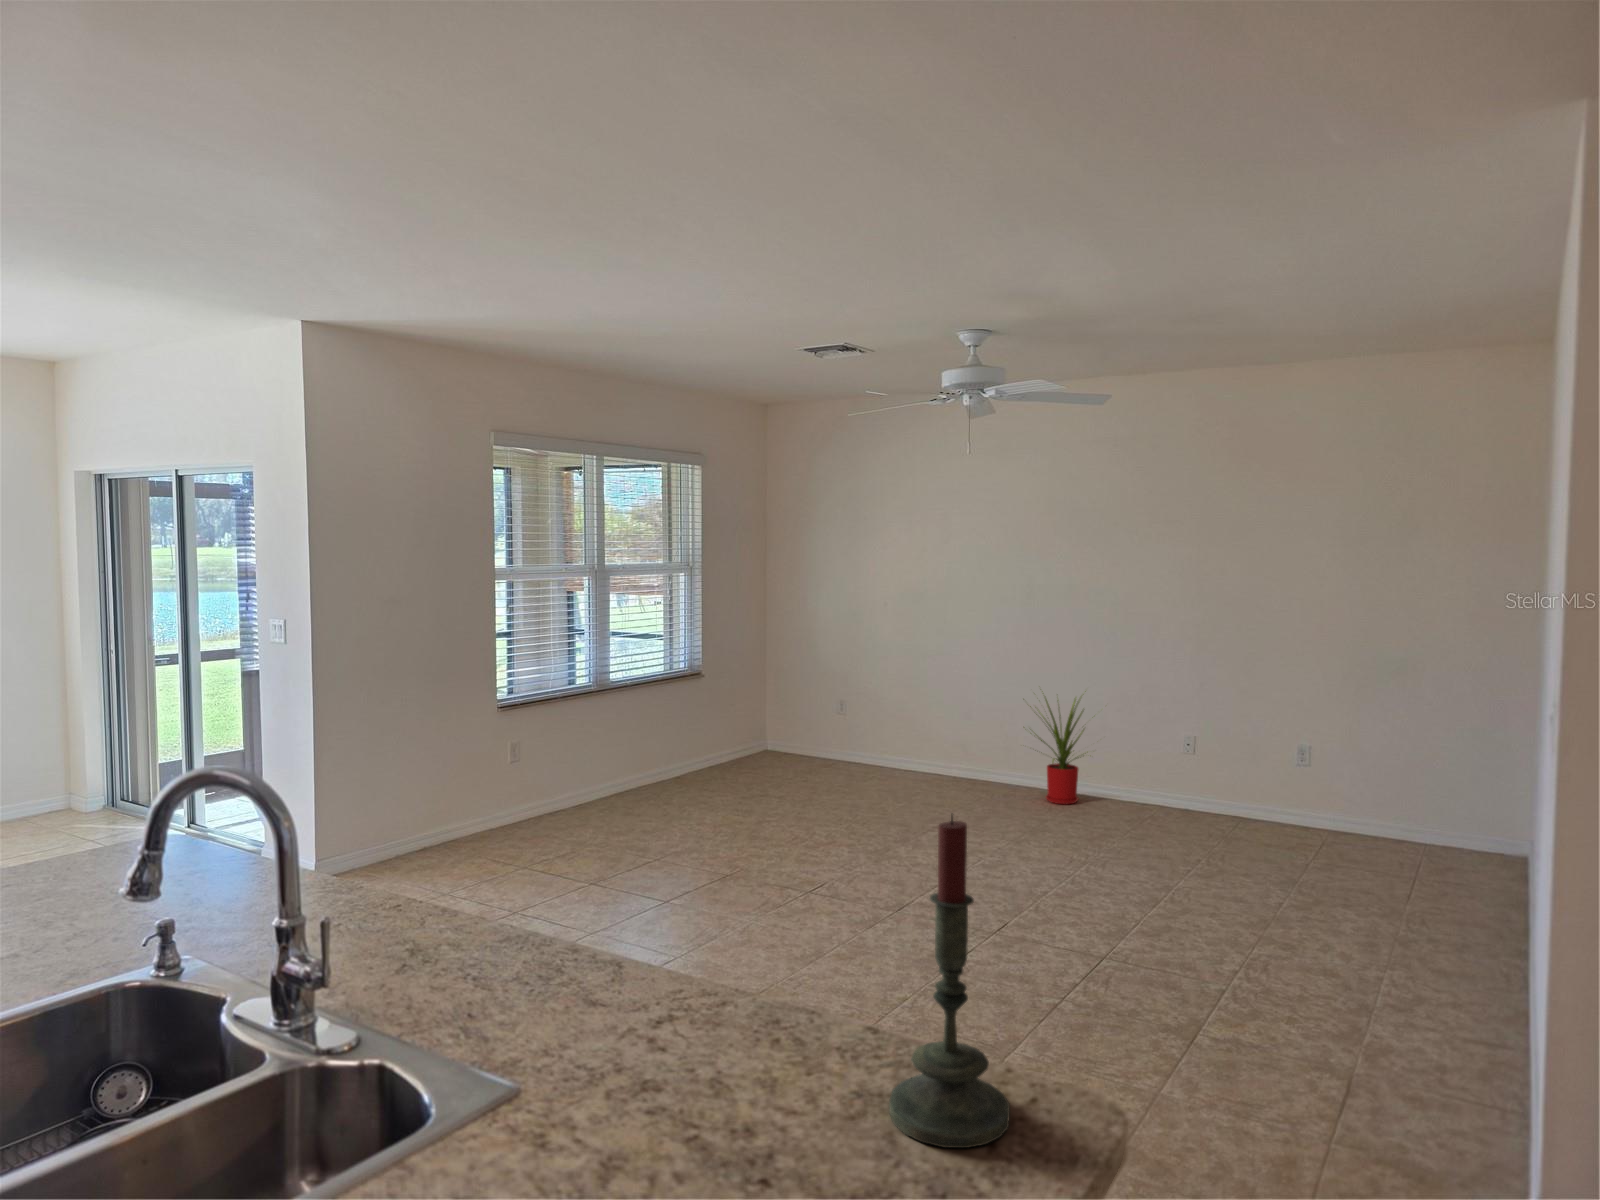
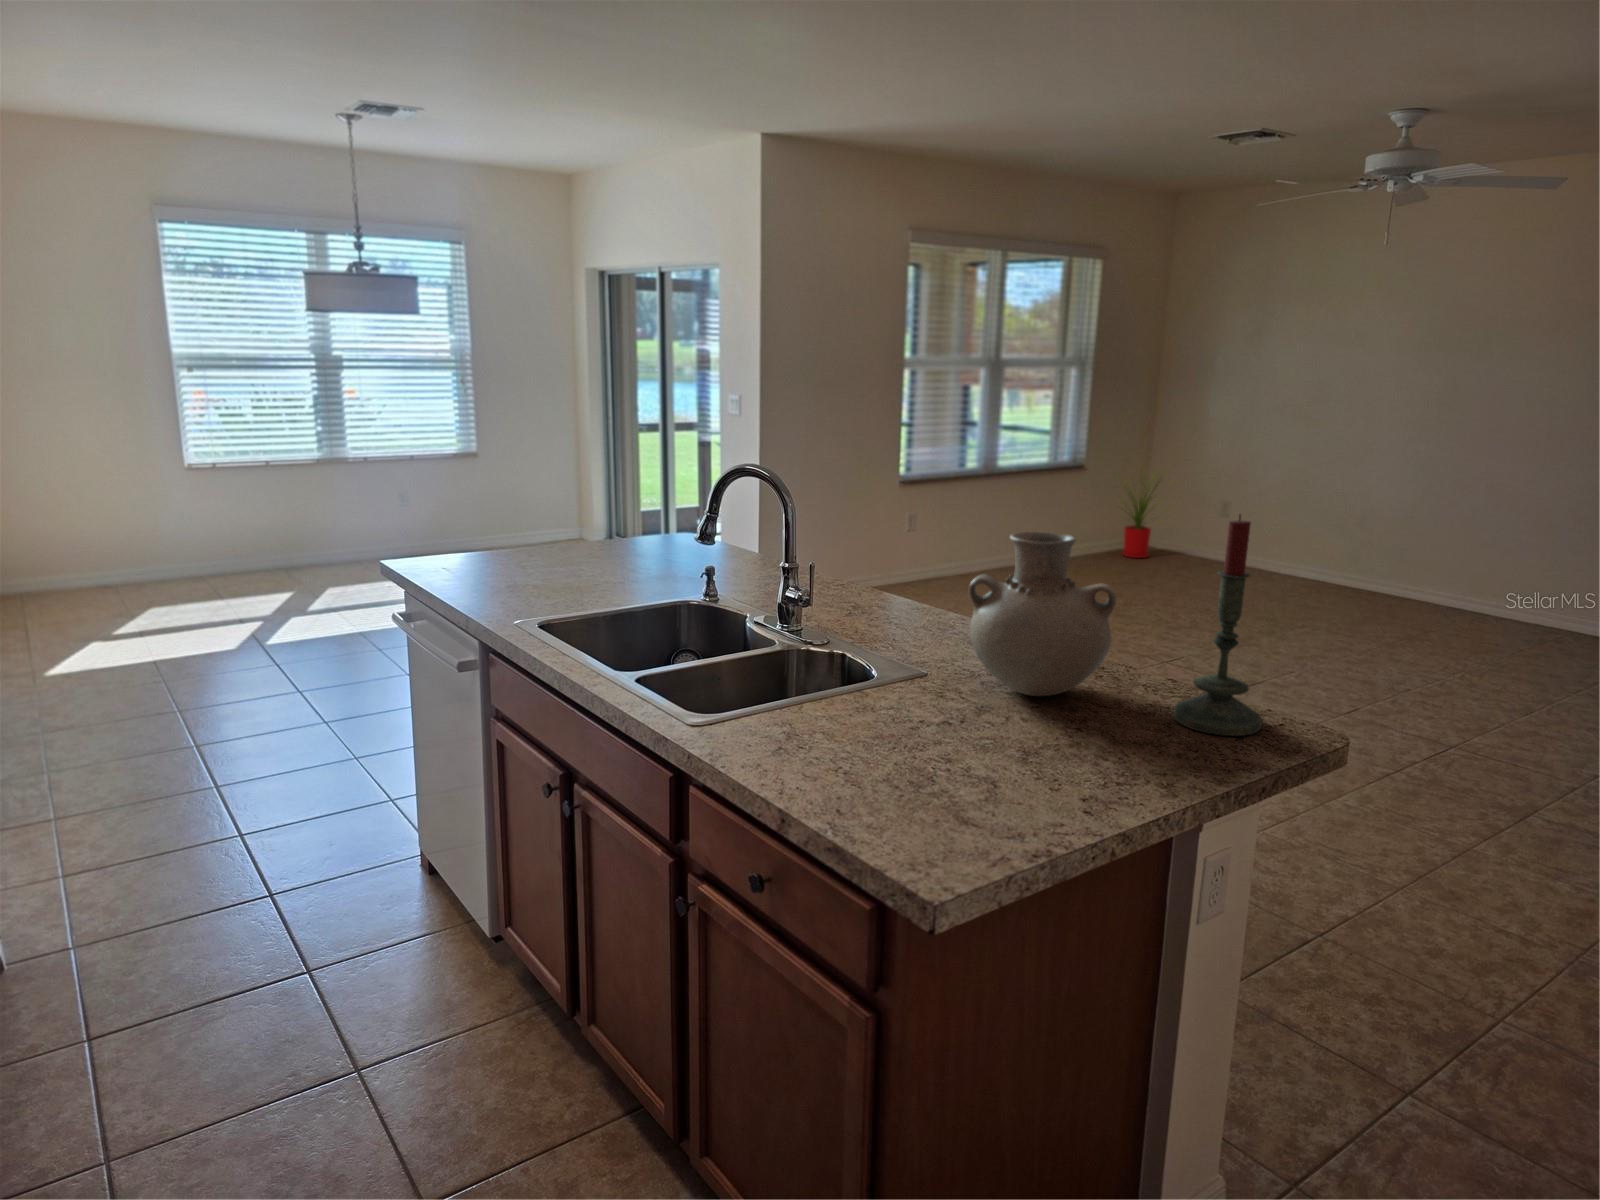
house plant: present [1030,691,1086,804] -> present [1121,478,1161,558]
vase: none [574,850,794,1115] -> present [969,531,1116,696]

